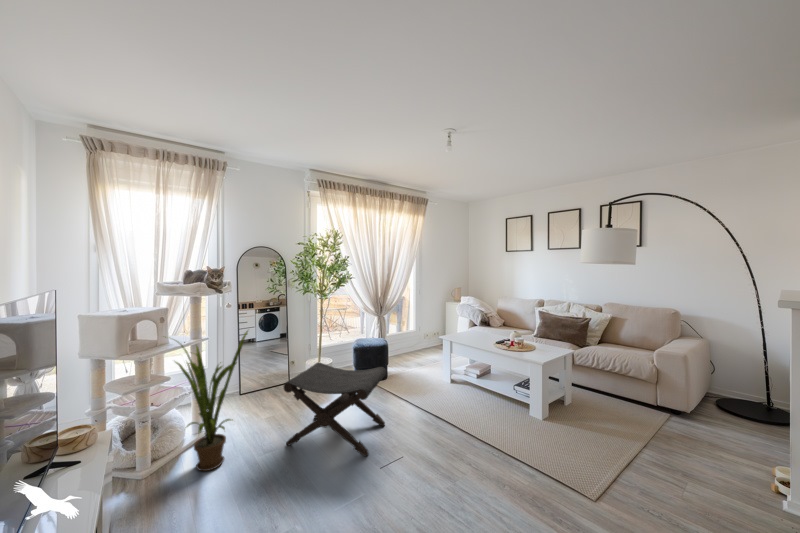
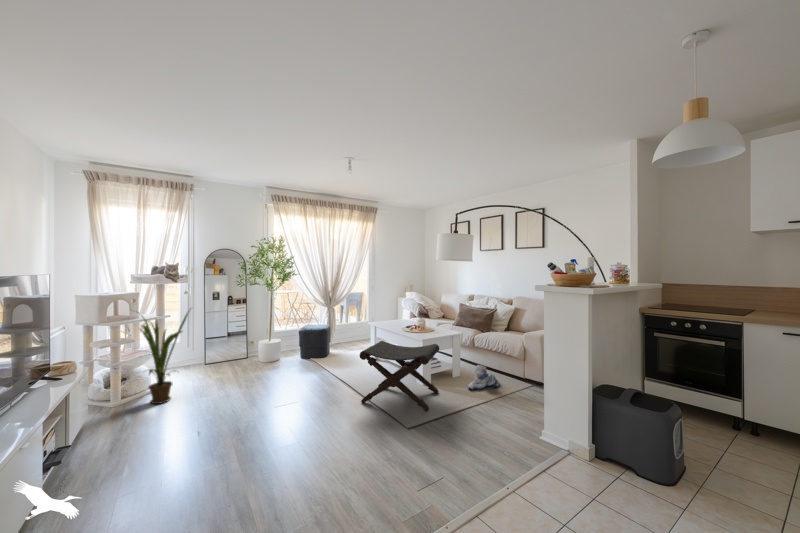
footstool: present [284,362,386,456] -> present [360,341,439,410]
plush toy: none [599,393,634,427] -> present [468,364,499,389]

